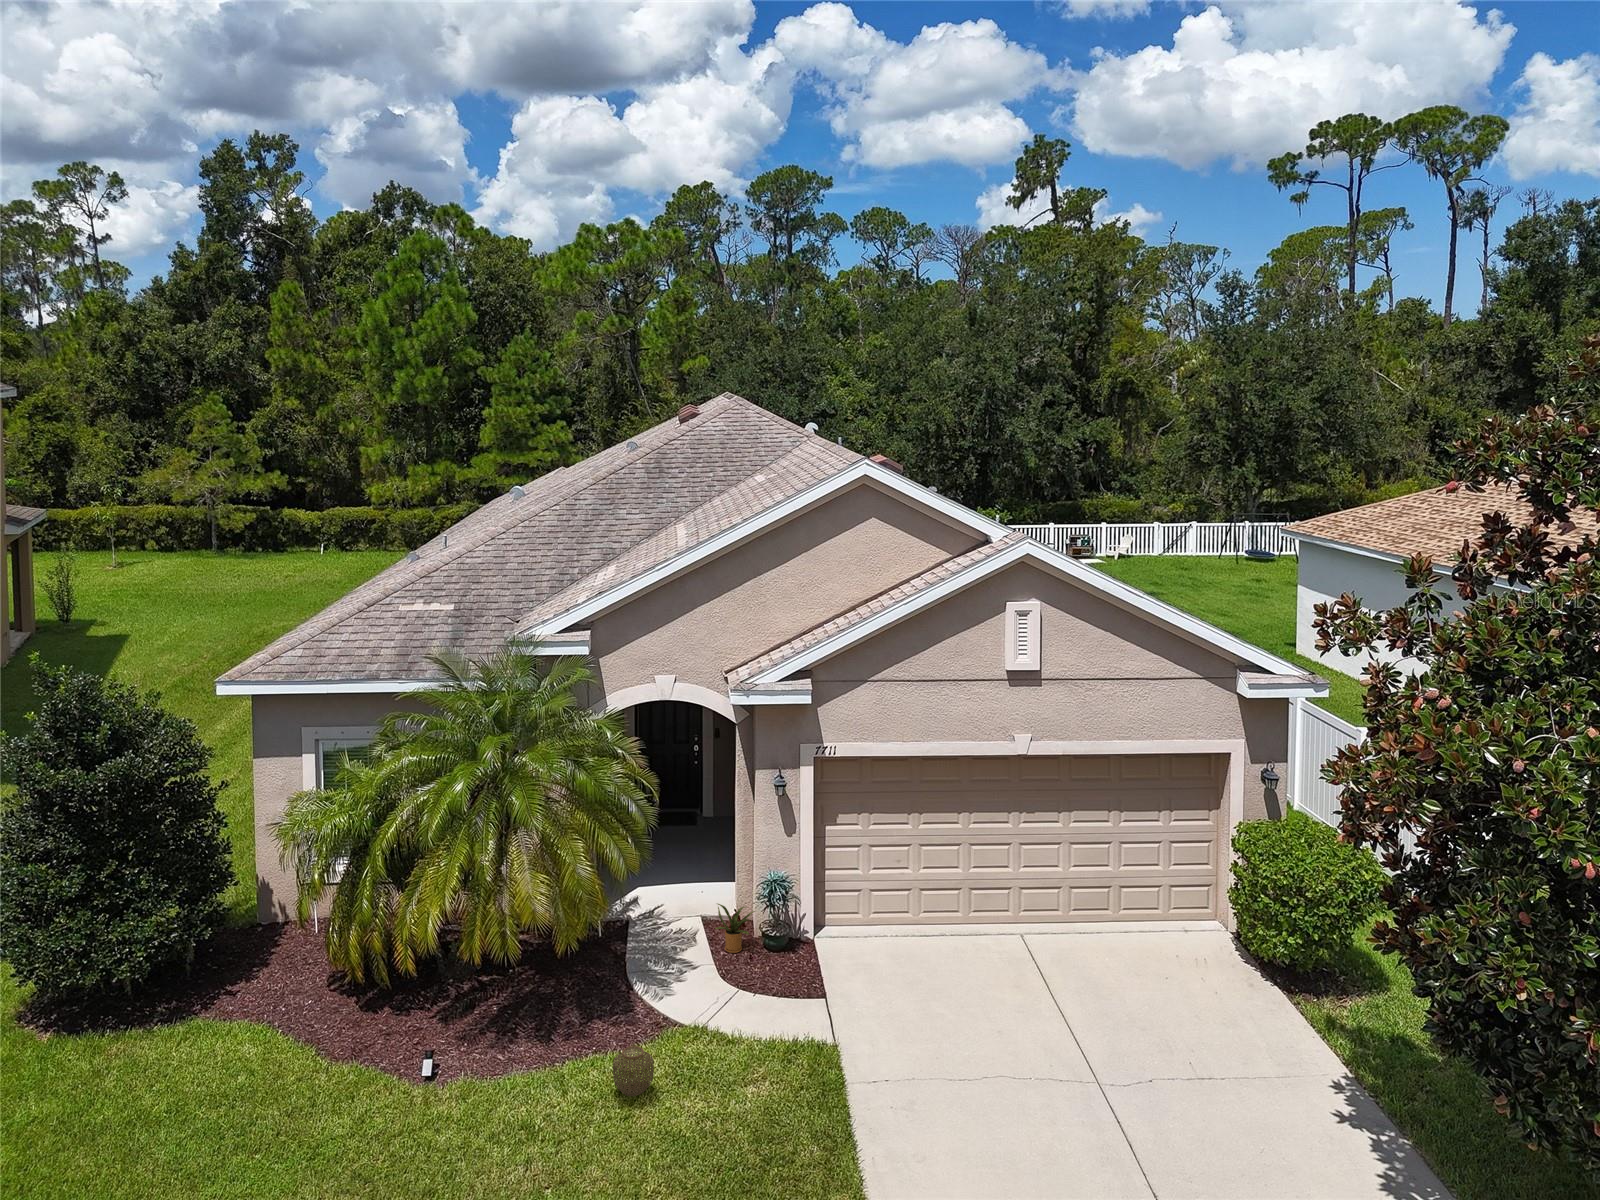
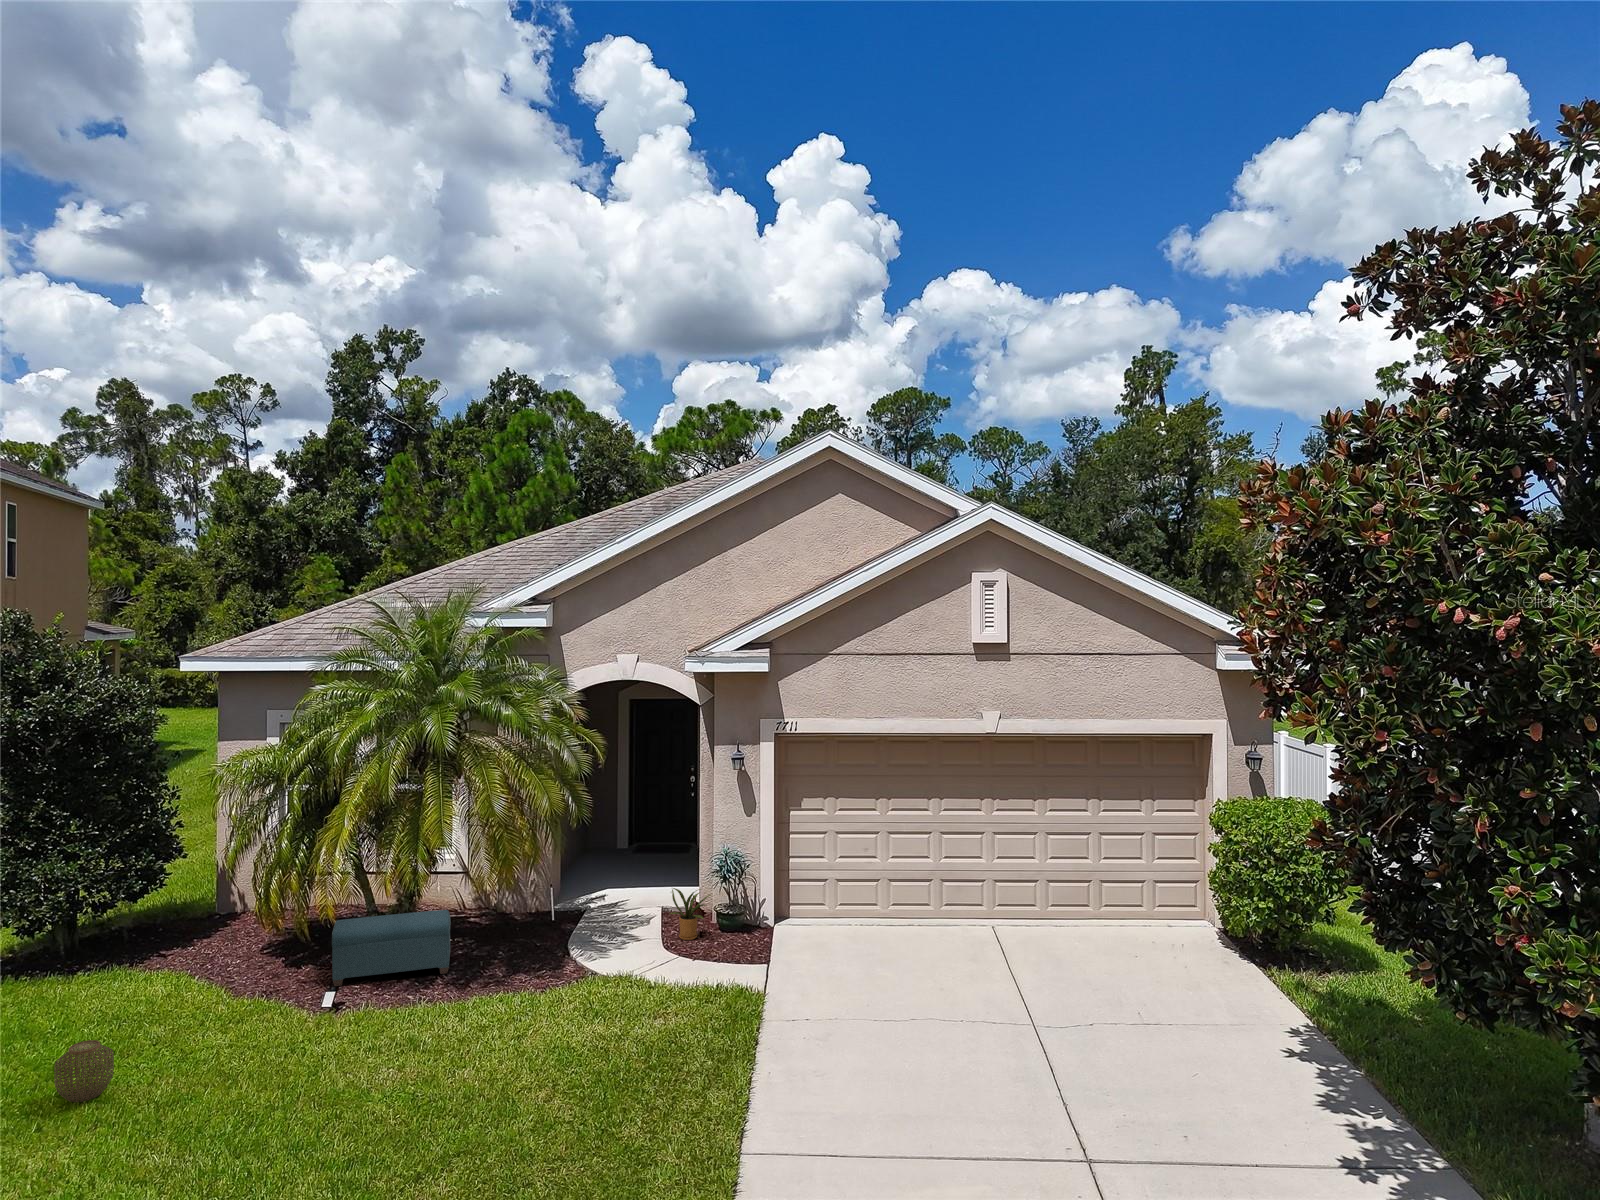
bench: none [410,935,519,1013] -> present [332,910,451,986]
woven basket: present [613,1046,654,1096] -> present [54,1040,114,1102]

